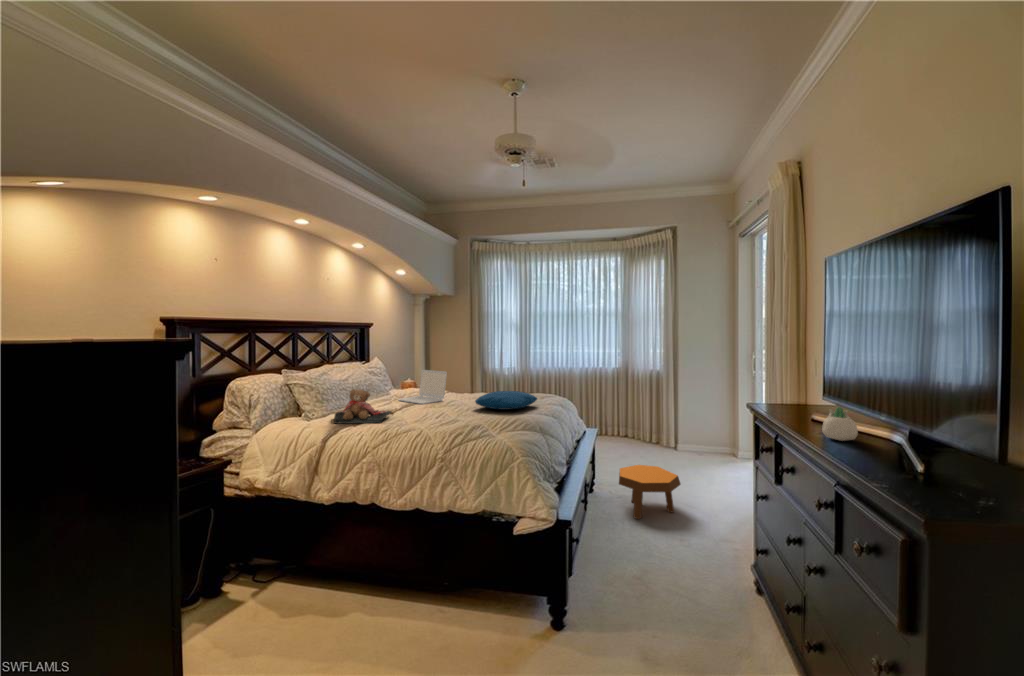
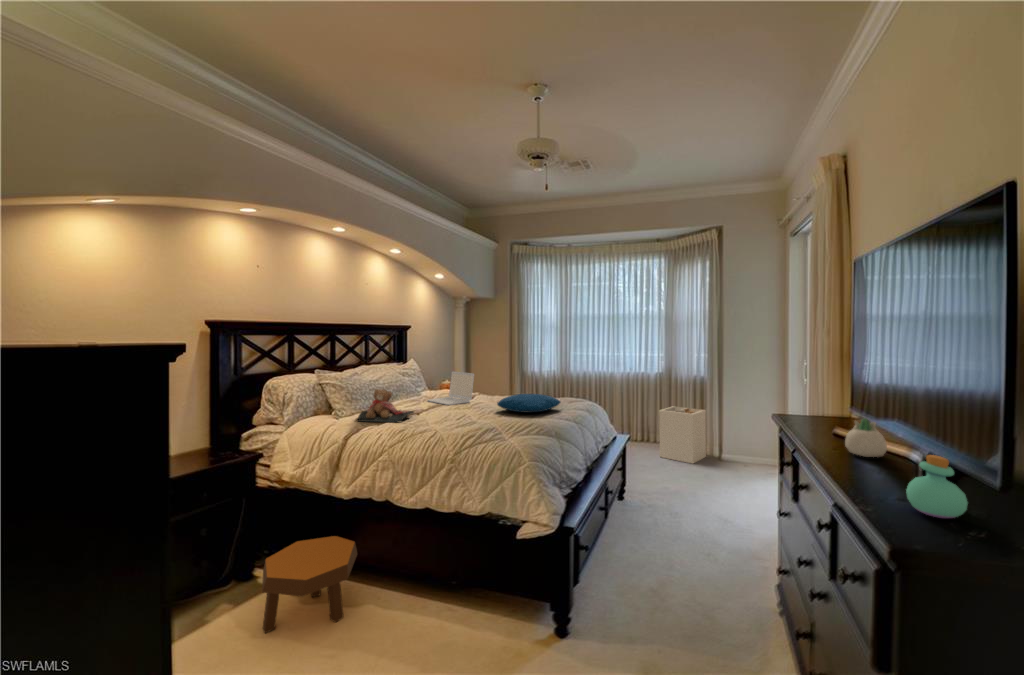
laundry hamper: none [620,400,662,455] -> present [659,406,706,464]
perfume bottle: none [893,436,944,489] -> present [906,455,968,518]
footstool: present [619,465,681,519] -> present [262,536,357,633]

